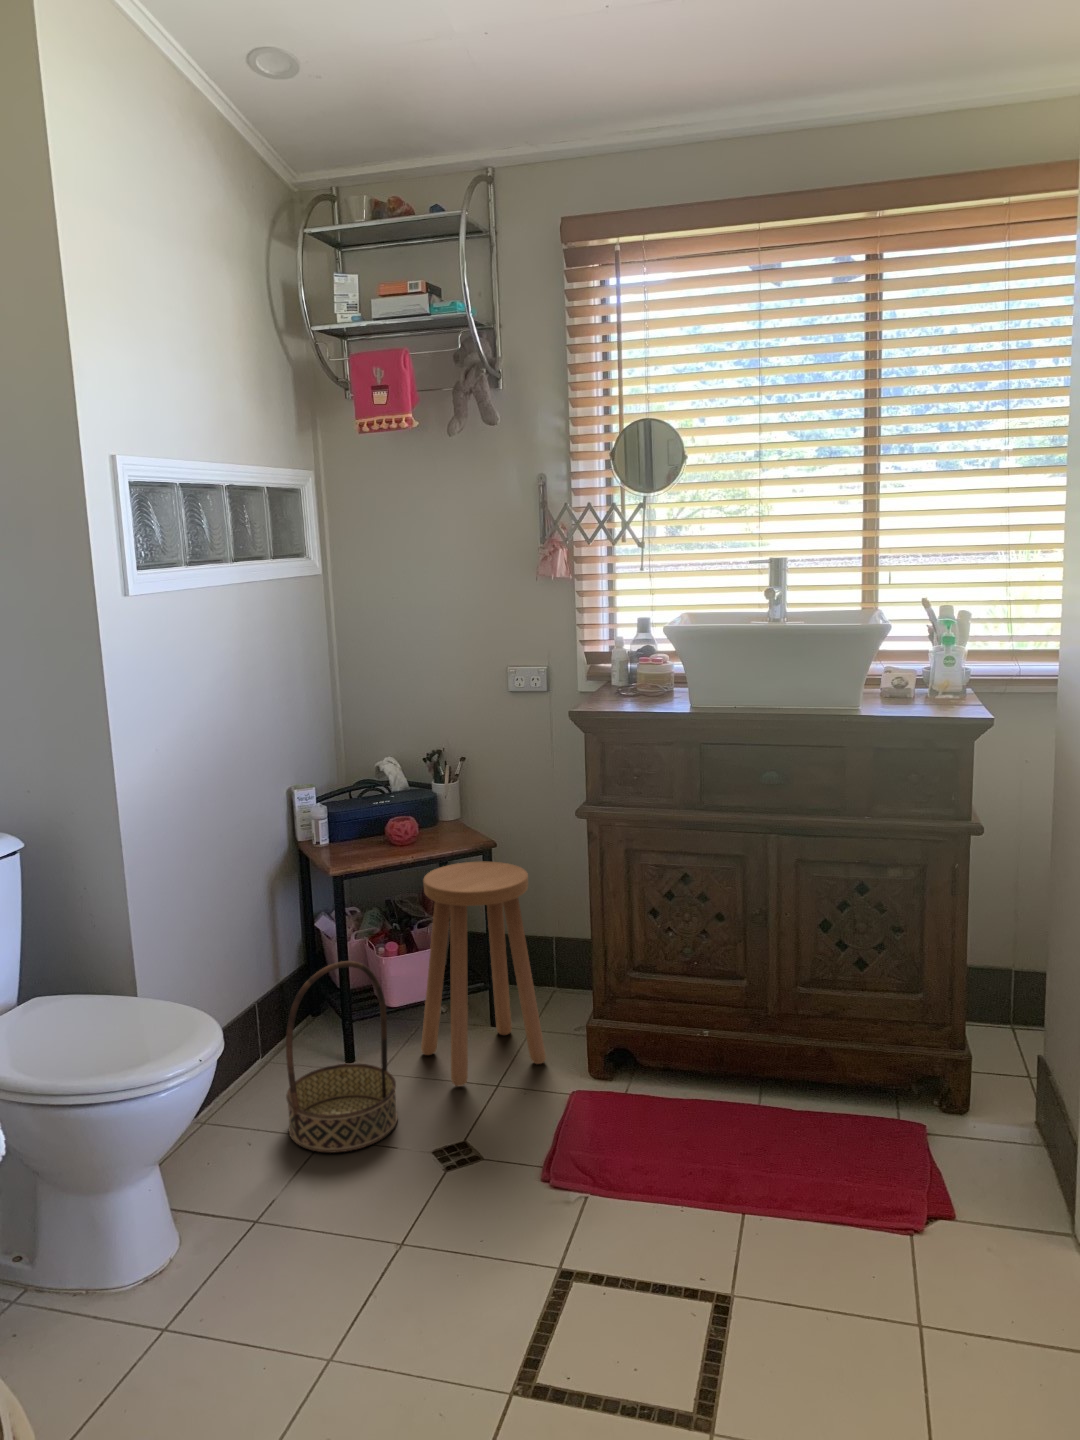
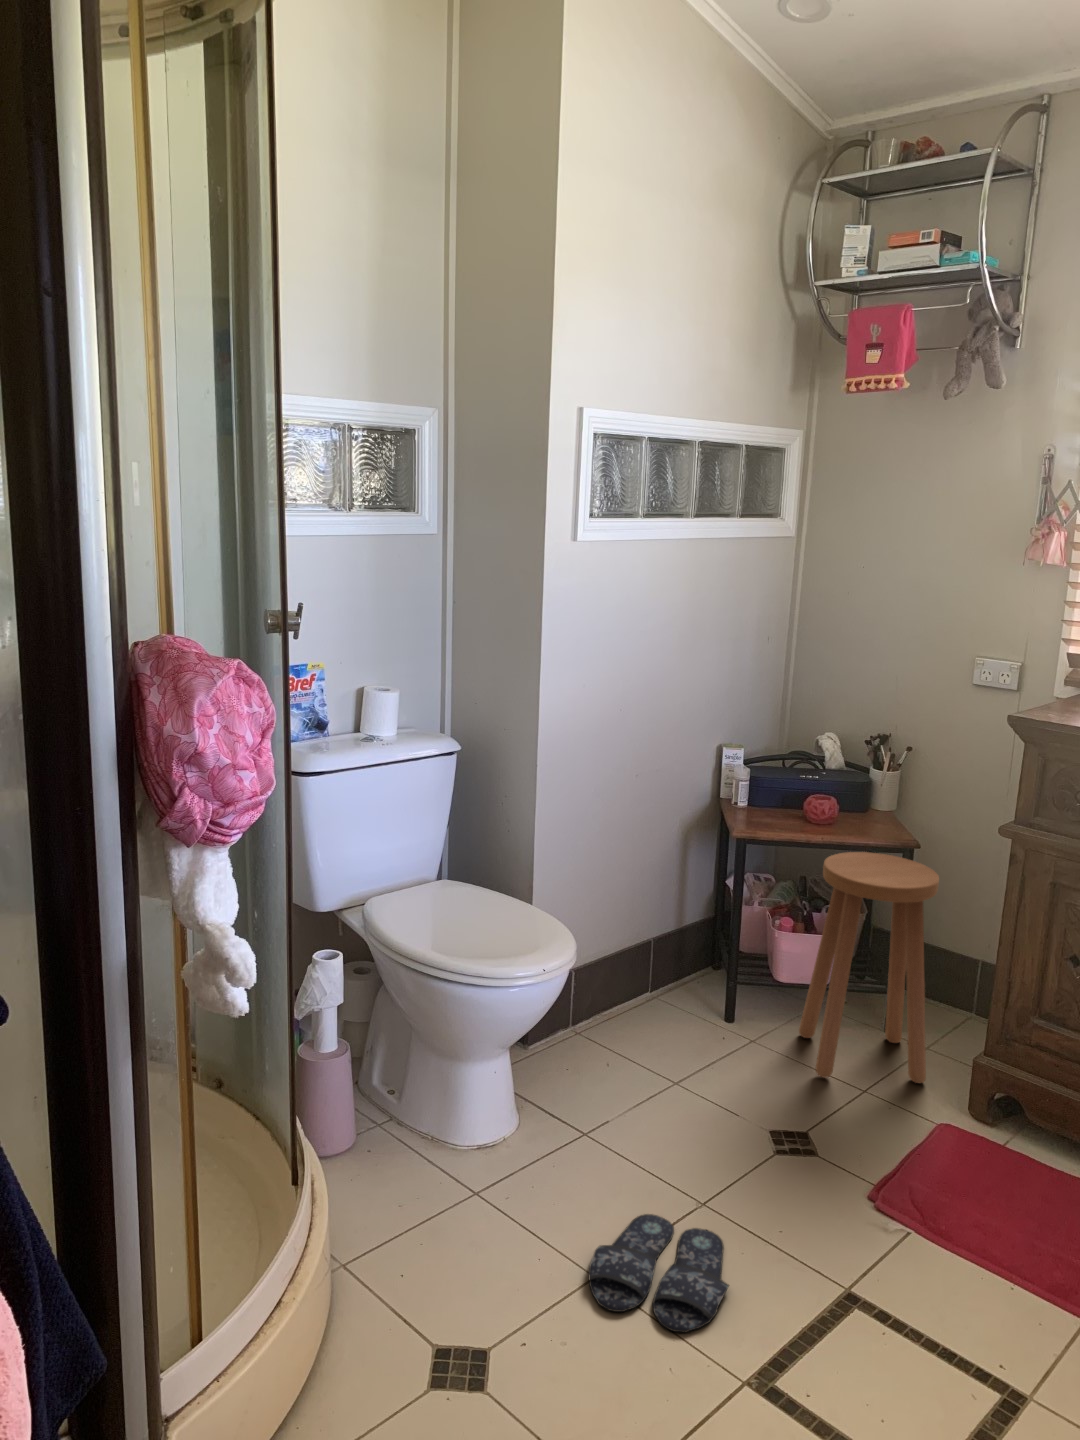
basket: present [286,961,398,1153] -> none [644,919,758,1102]
slippers: none [320,1267,461,1386] -> present [589,1214,729,1332]

